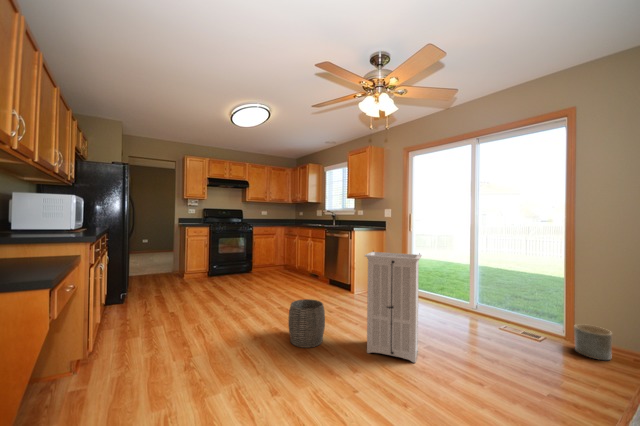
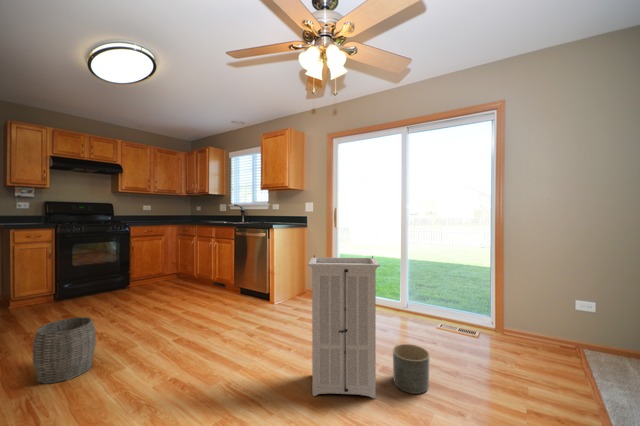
woven basket: present [288,299,325,348] -> present [33,317,96,384]
planter: present [574,324,612,360] -> present [393,344,429,394]

